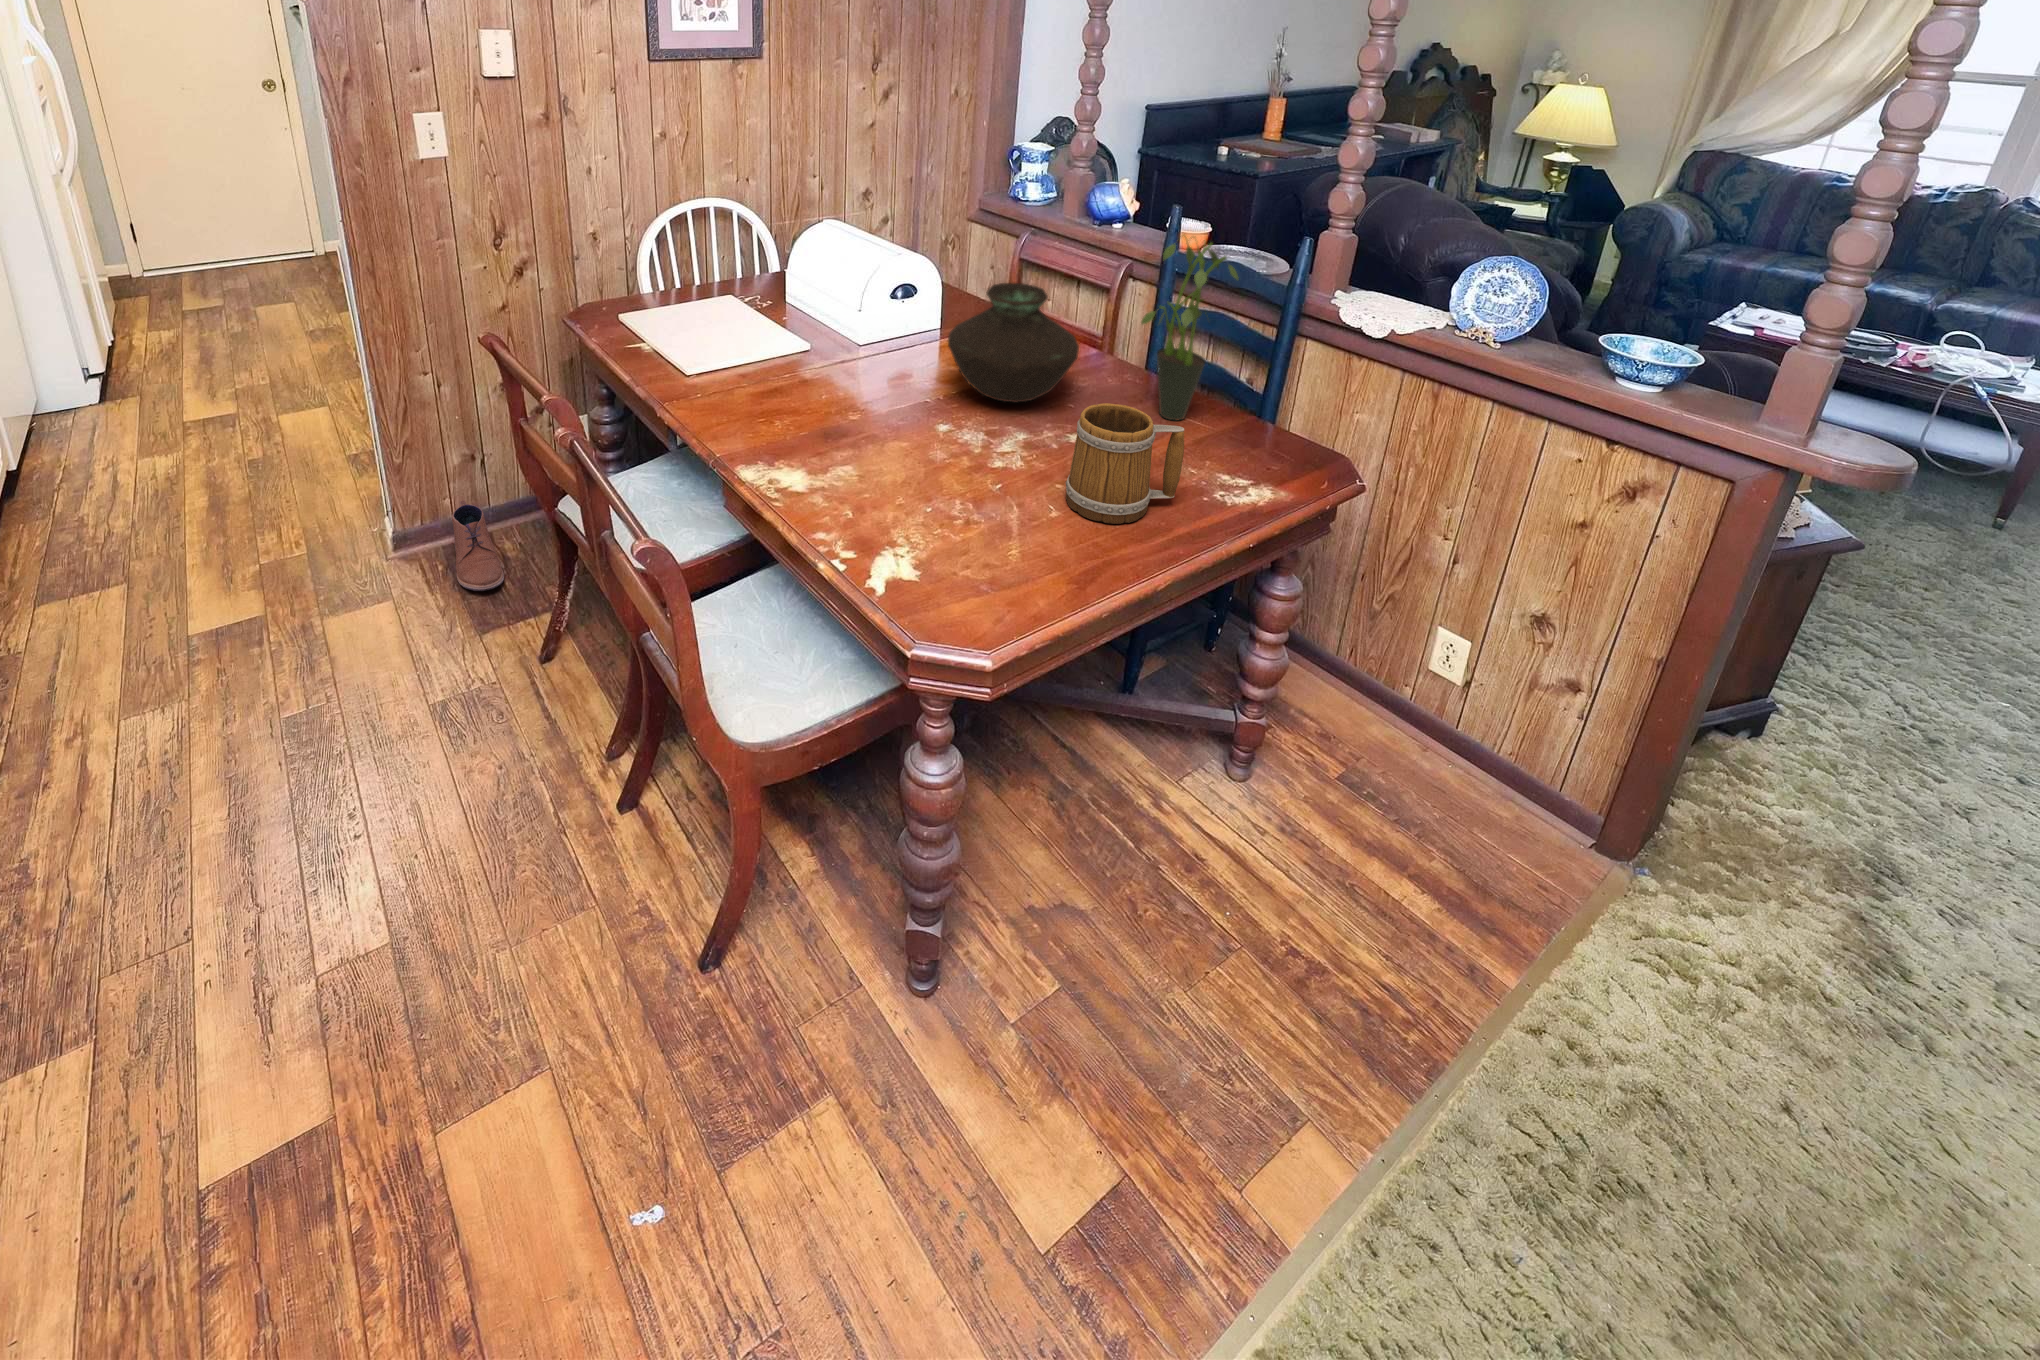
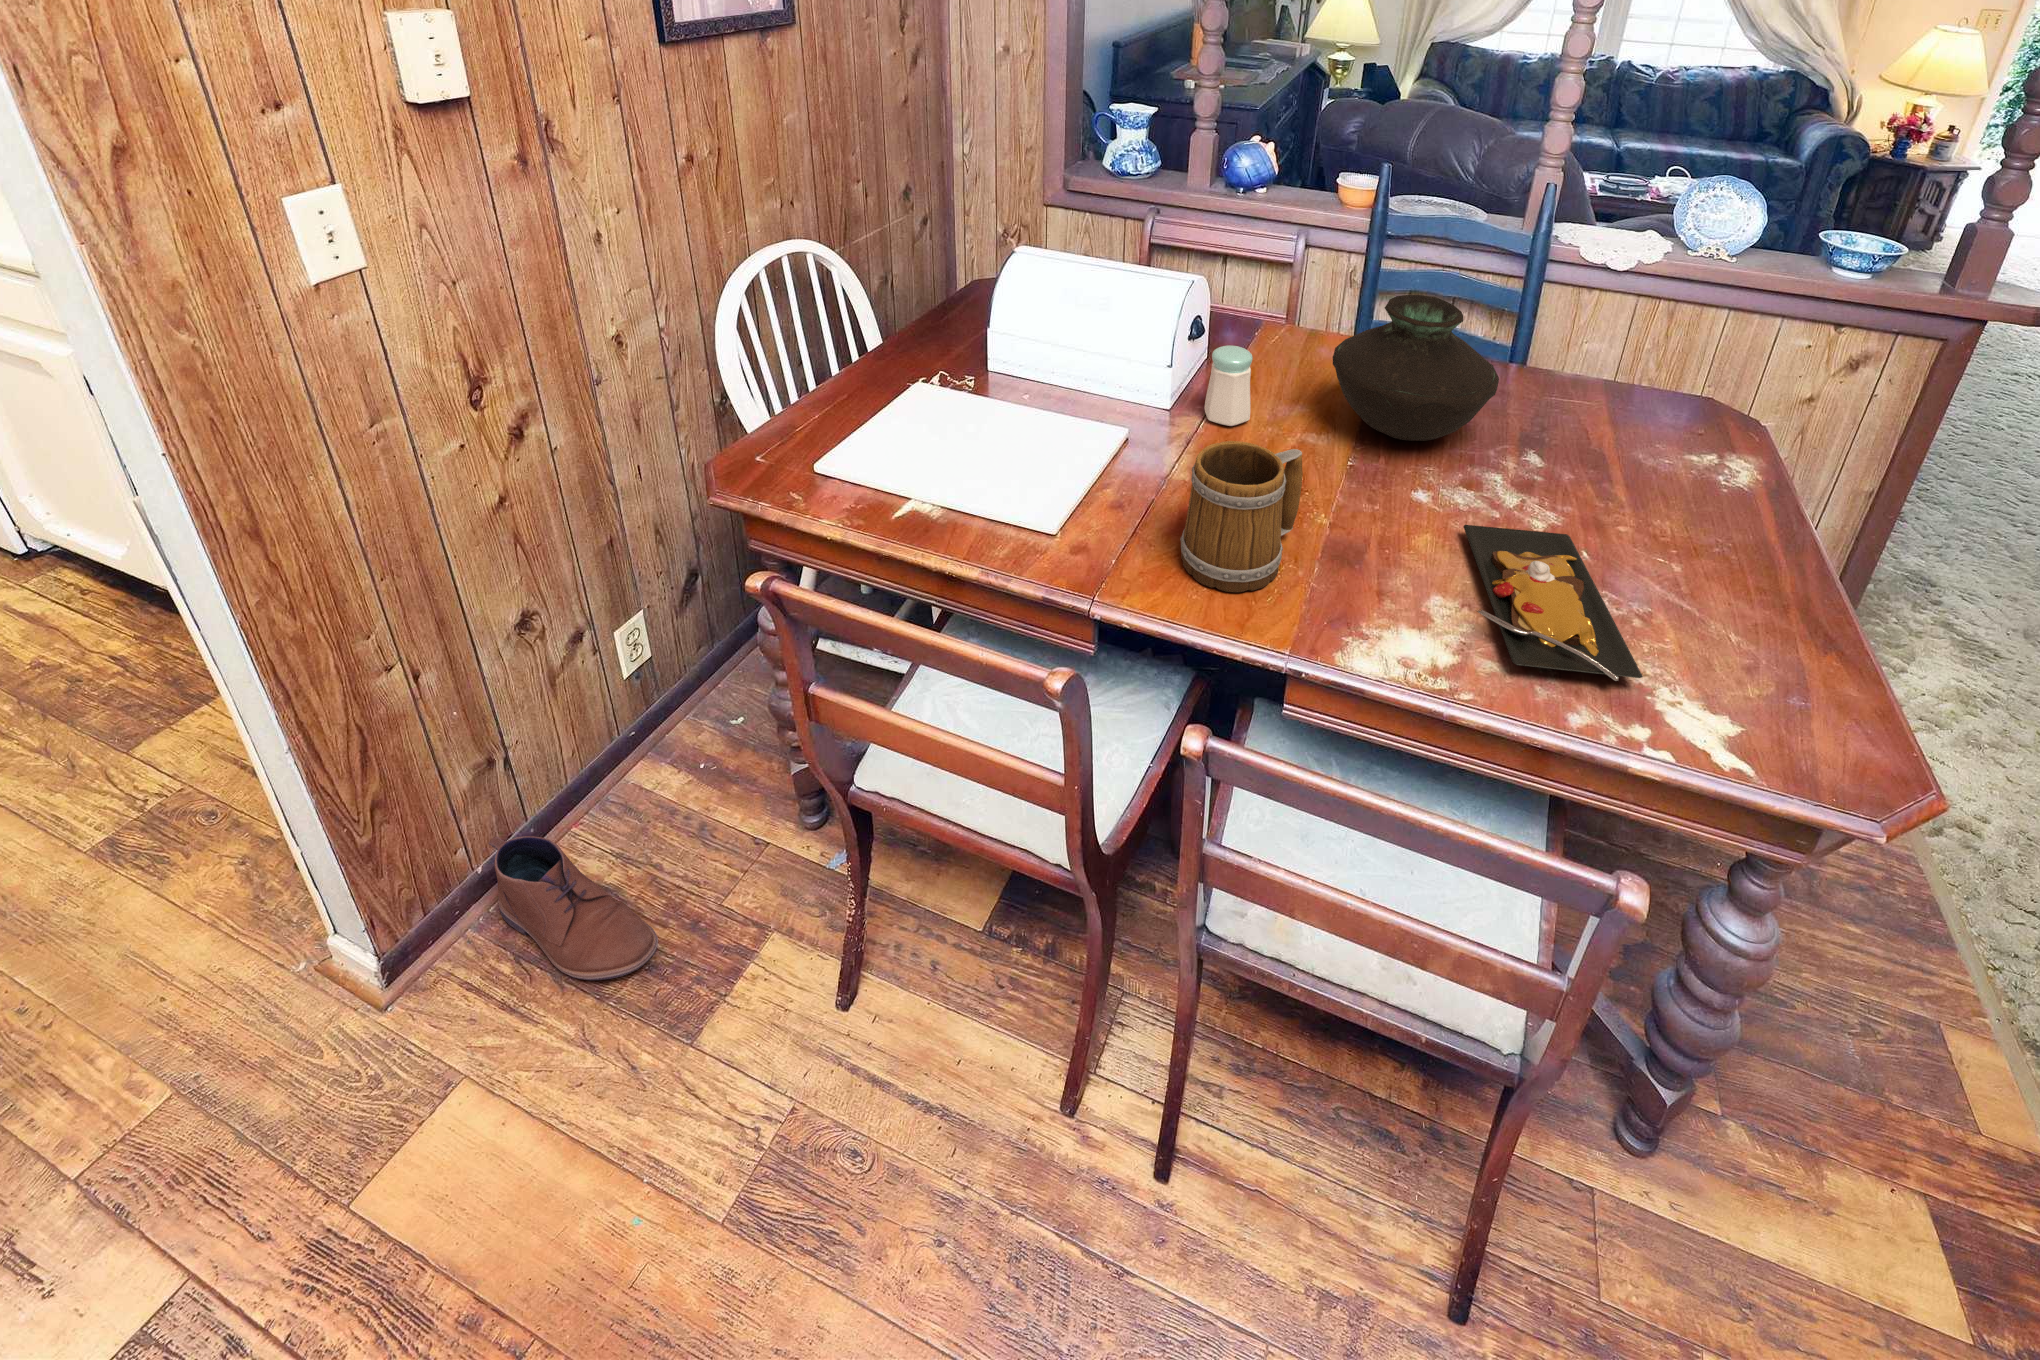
potted plant: present [1141,236,1239,420] -> none [1535,209,1644,408]
salt shaker: none [873,301,910,361] -> present [1205,345,1253,426]
mug: present [1066,403,1184,524] -> present [1180,441,1303,592]
plate: none [829,444,1003,536] -> present [1464,525,1643,681]

